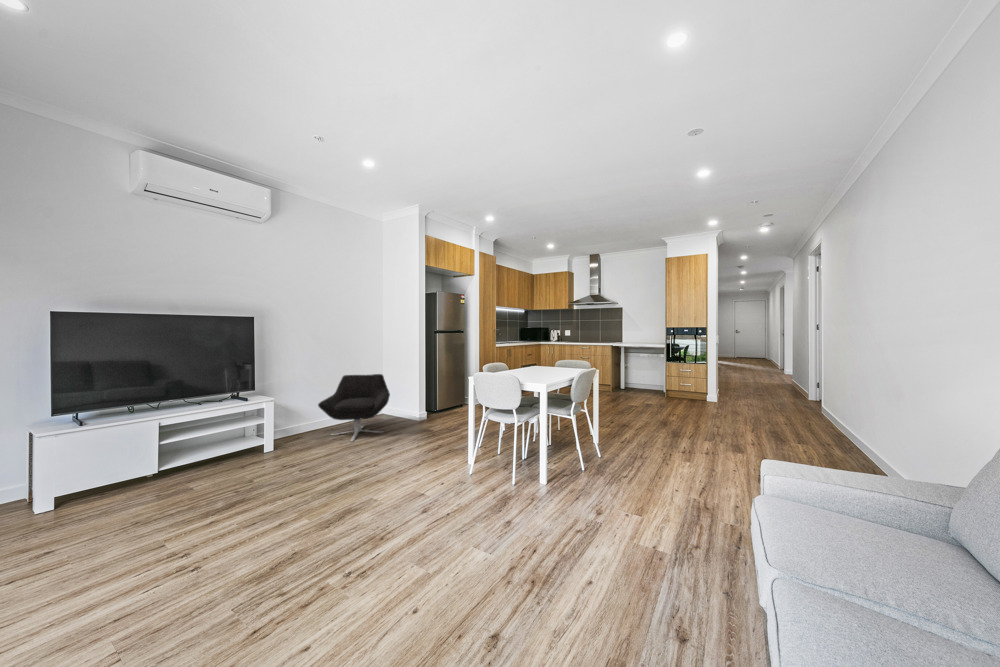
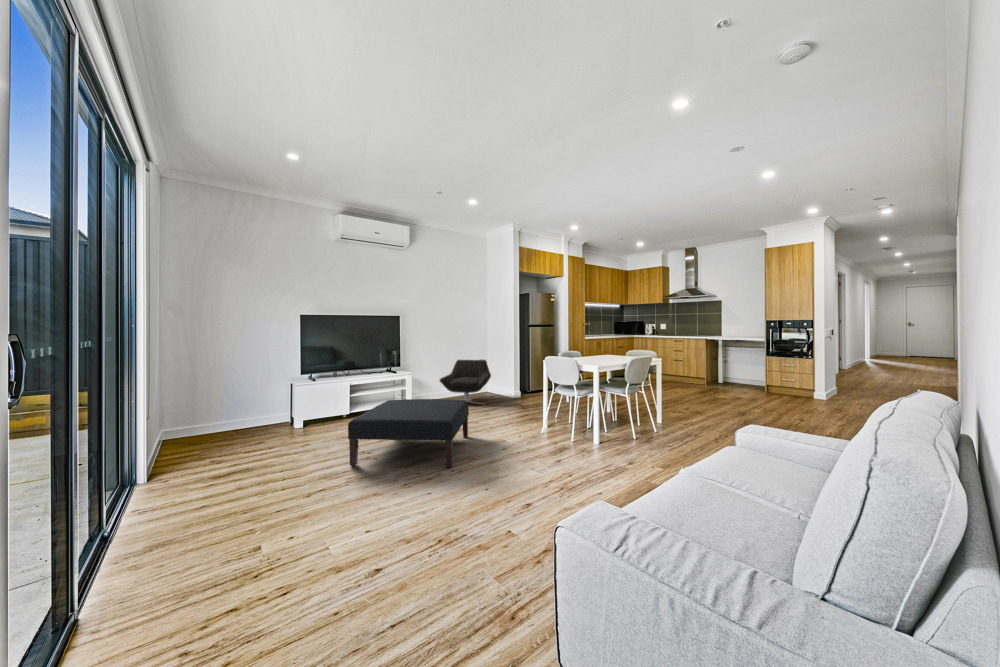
ottoman: none [124,440,366,601] -> present [348,399,469,468]

